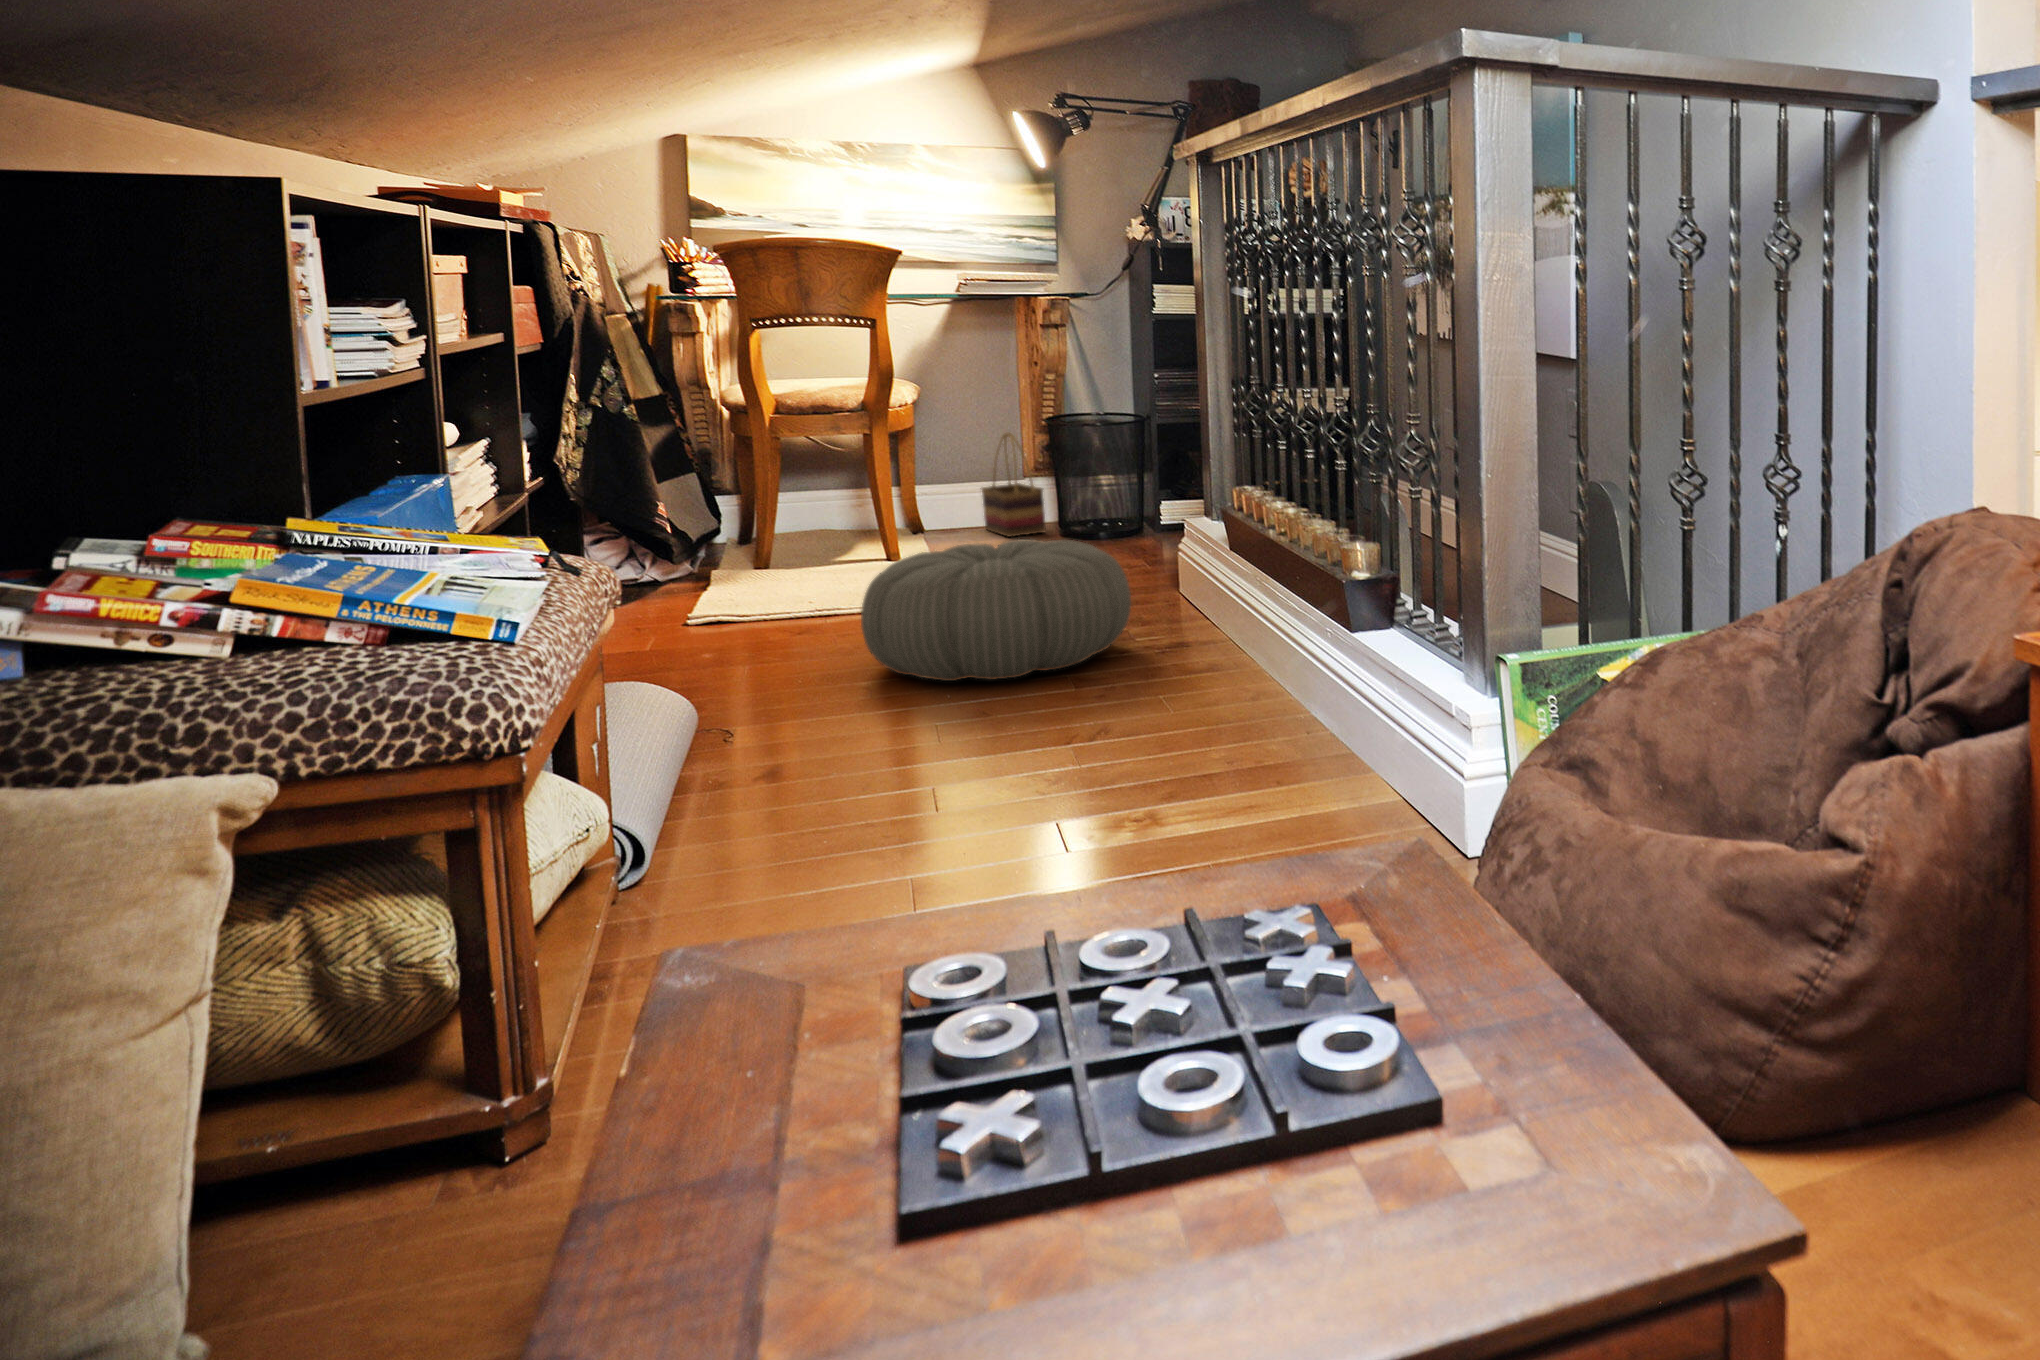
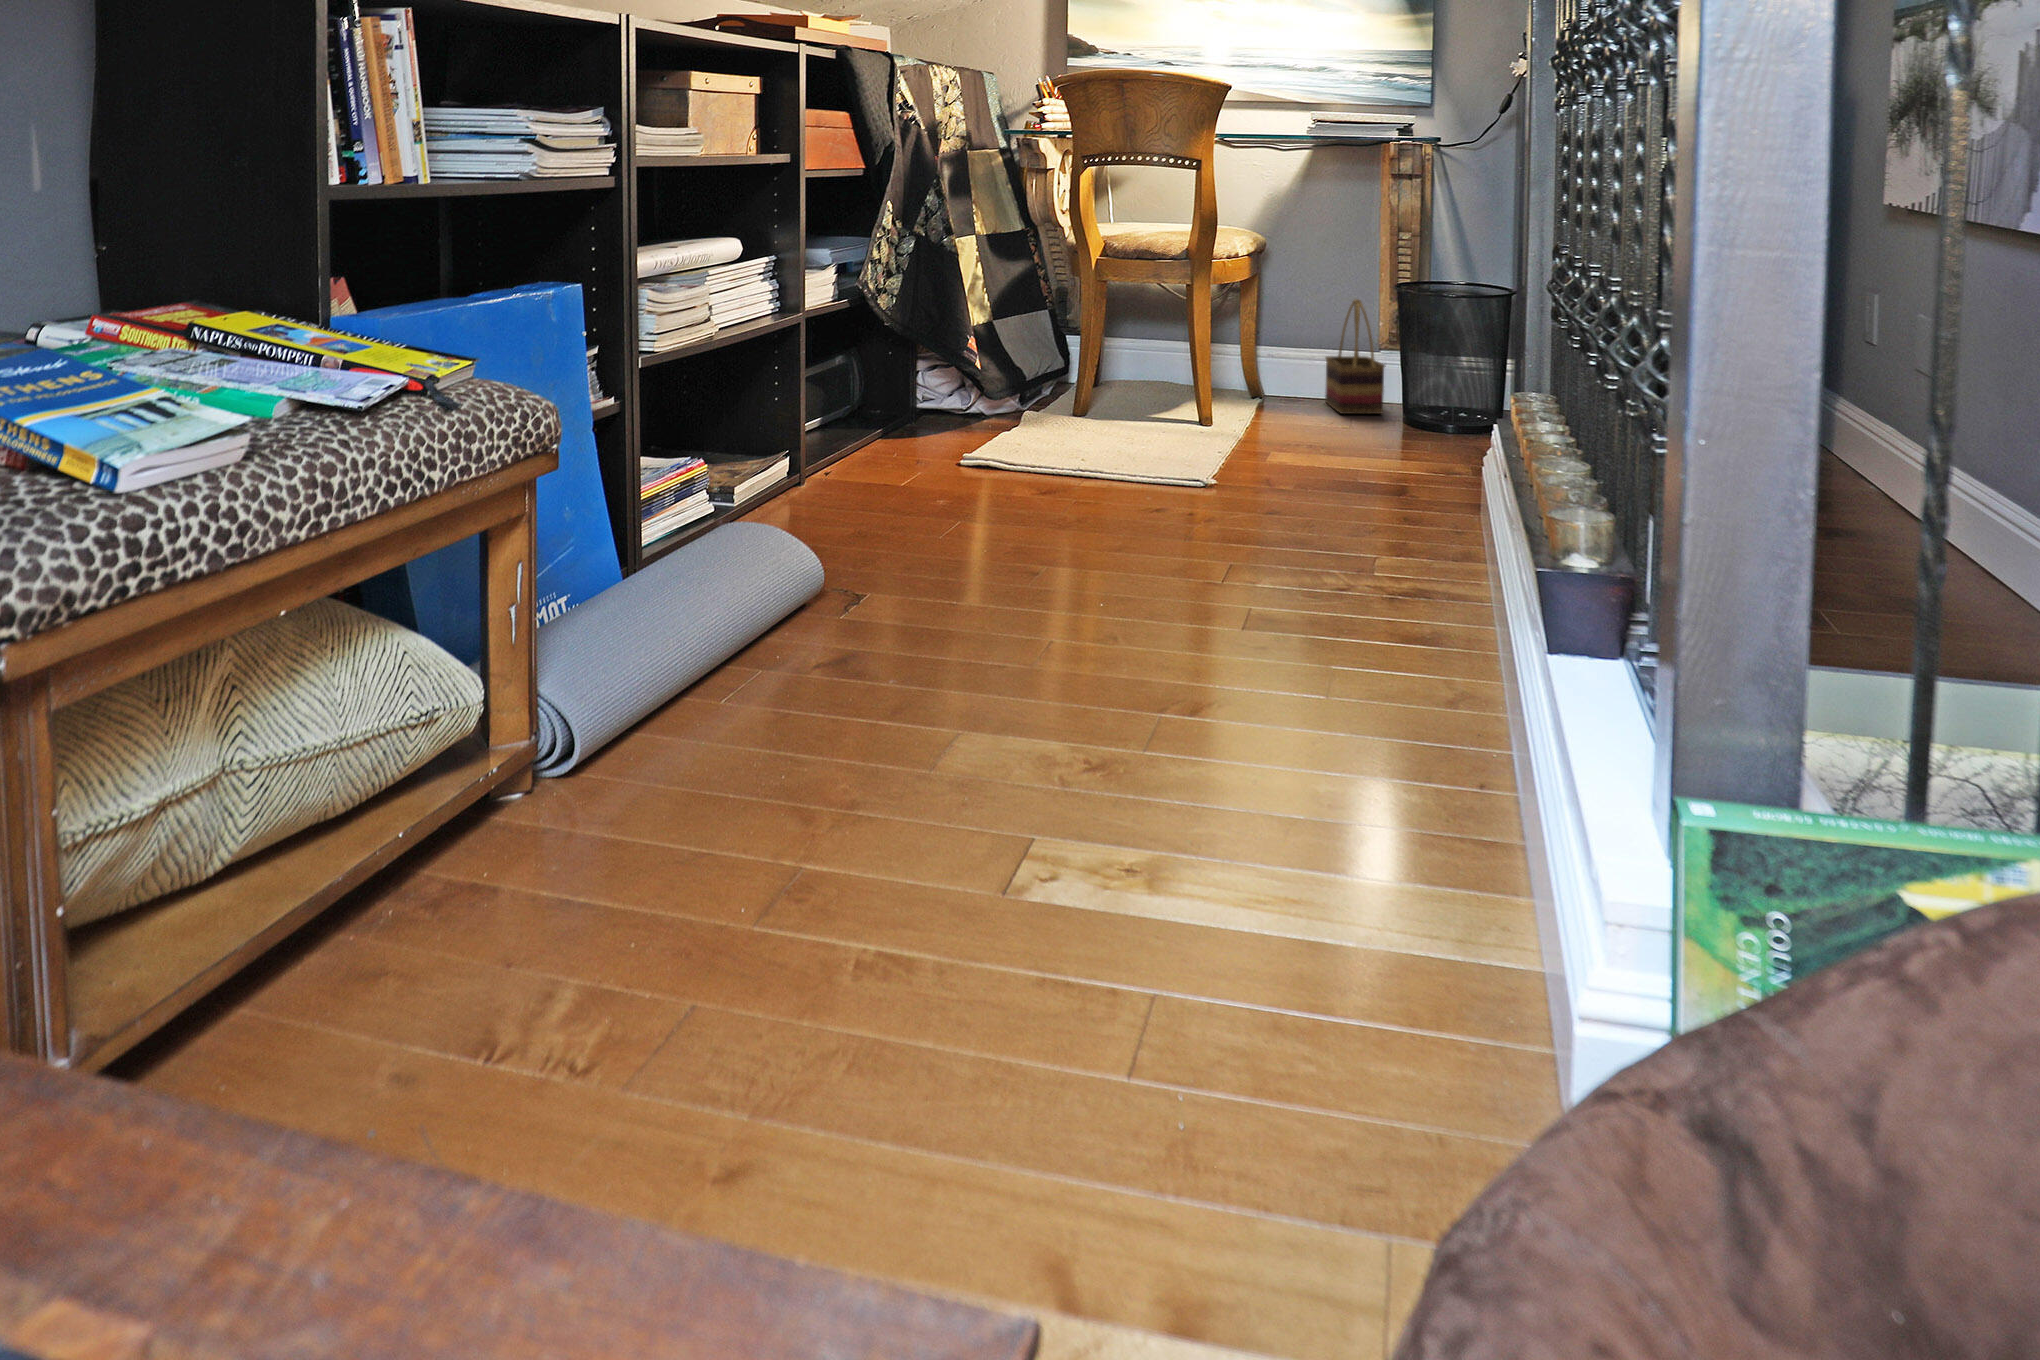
pouf: present [861,539,1131,681] -> none [1053,418,1366,589]

